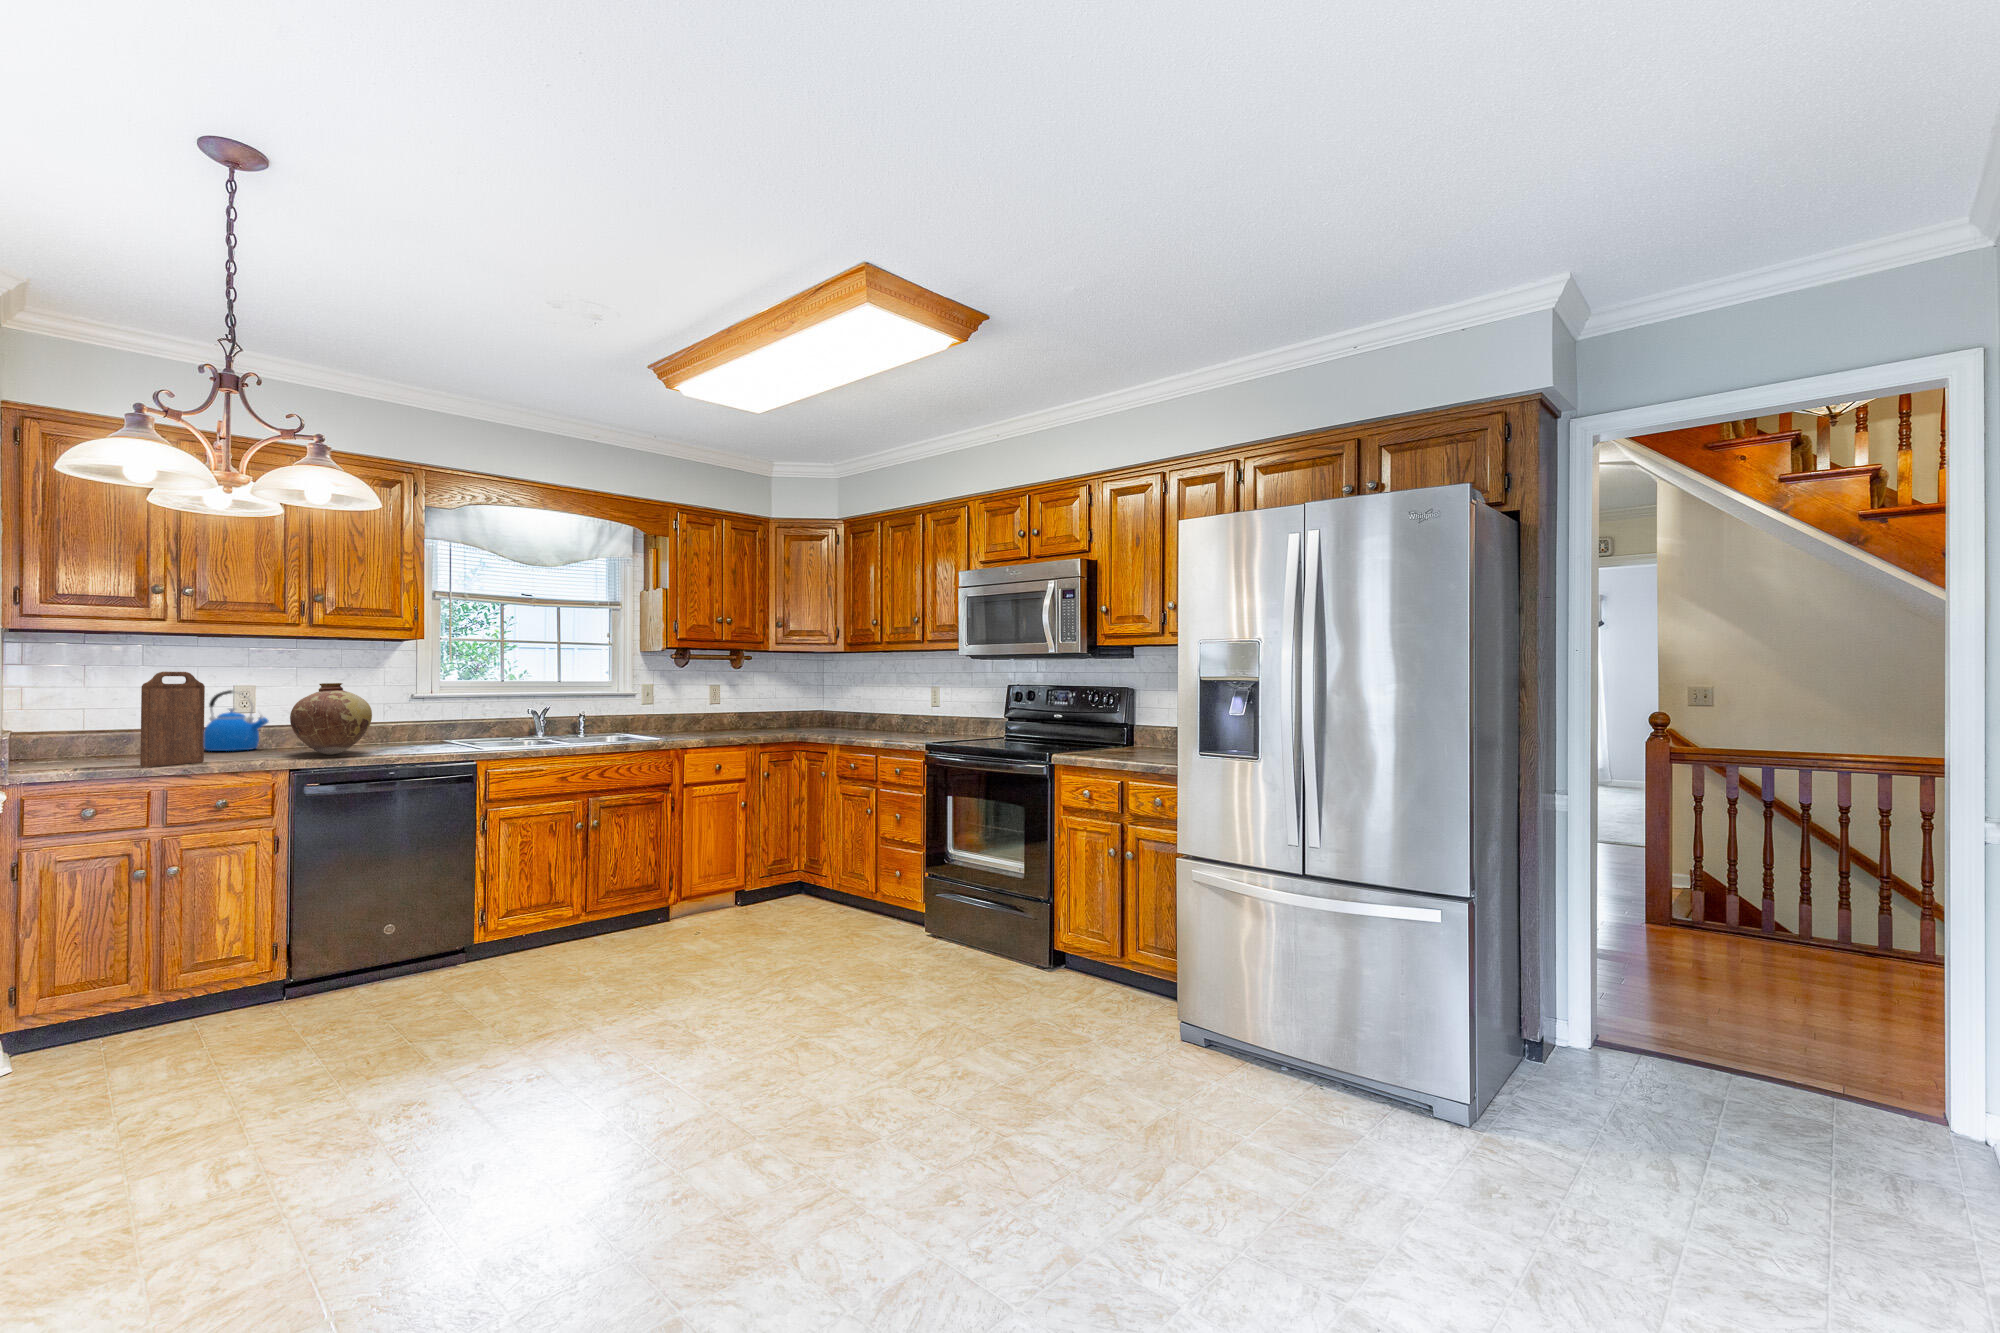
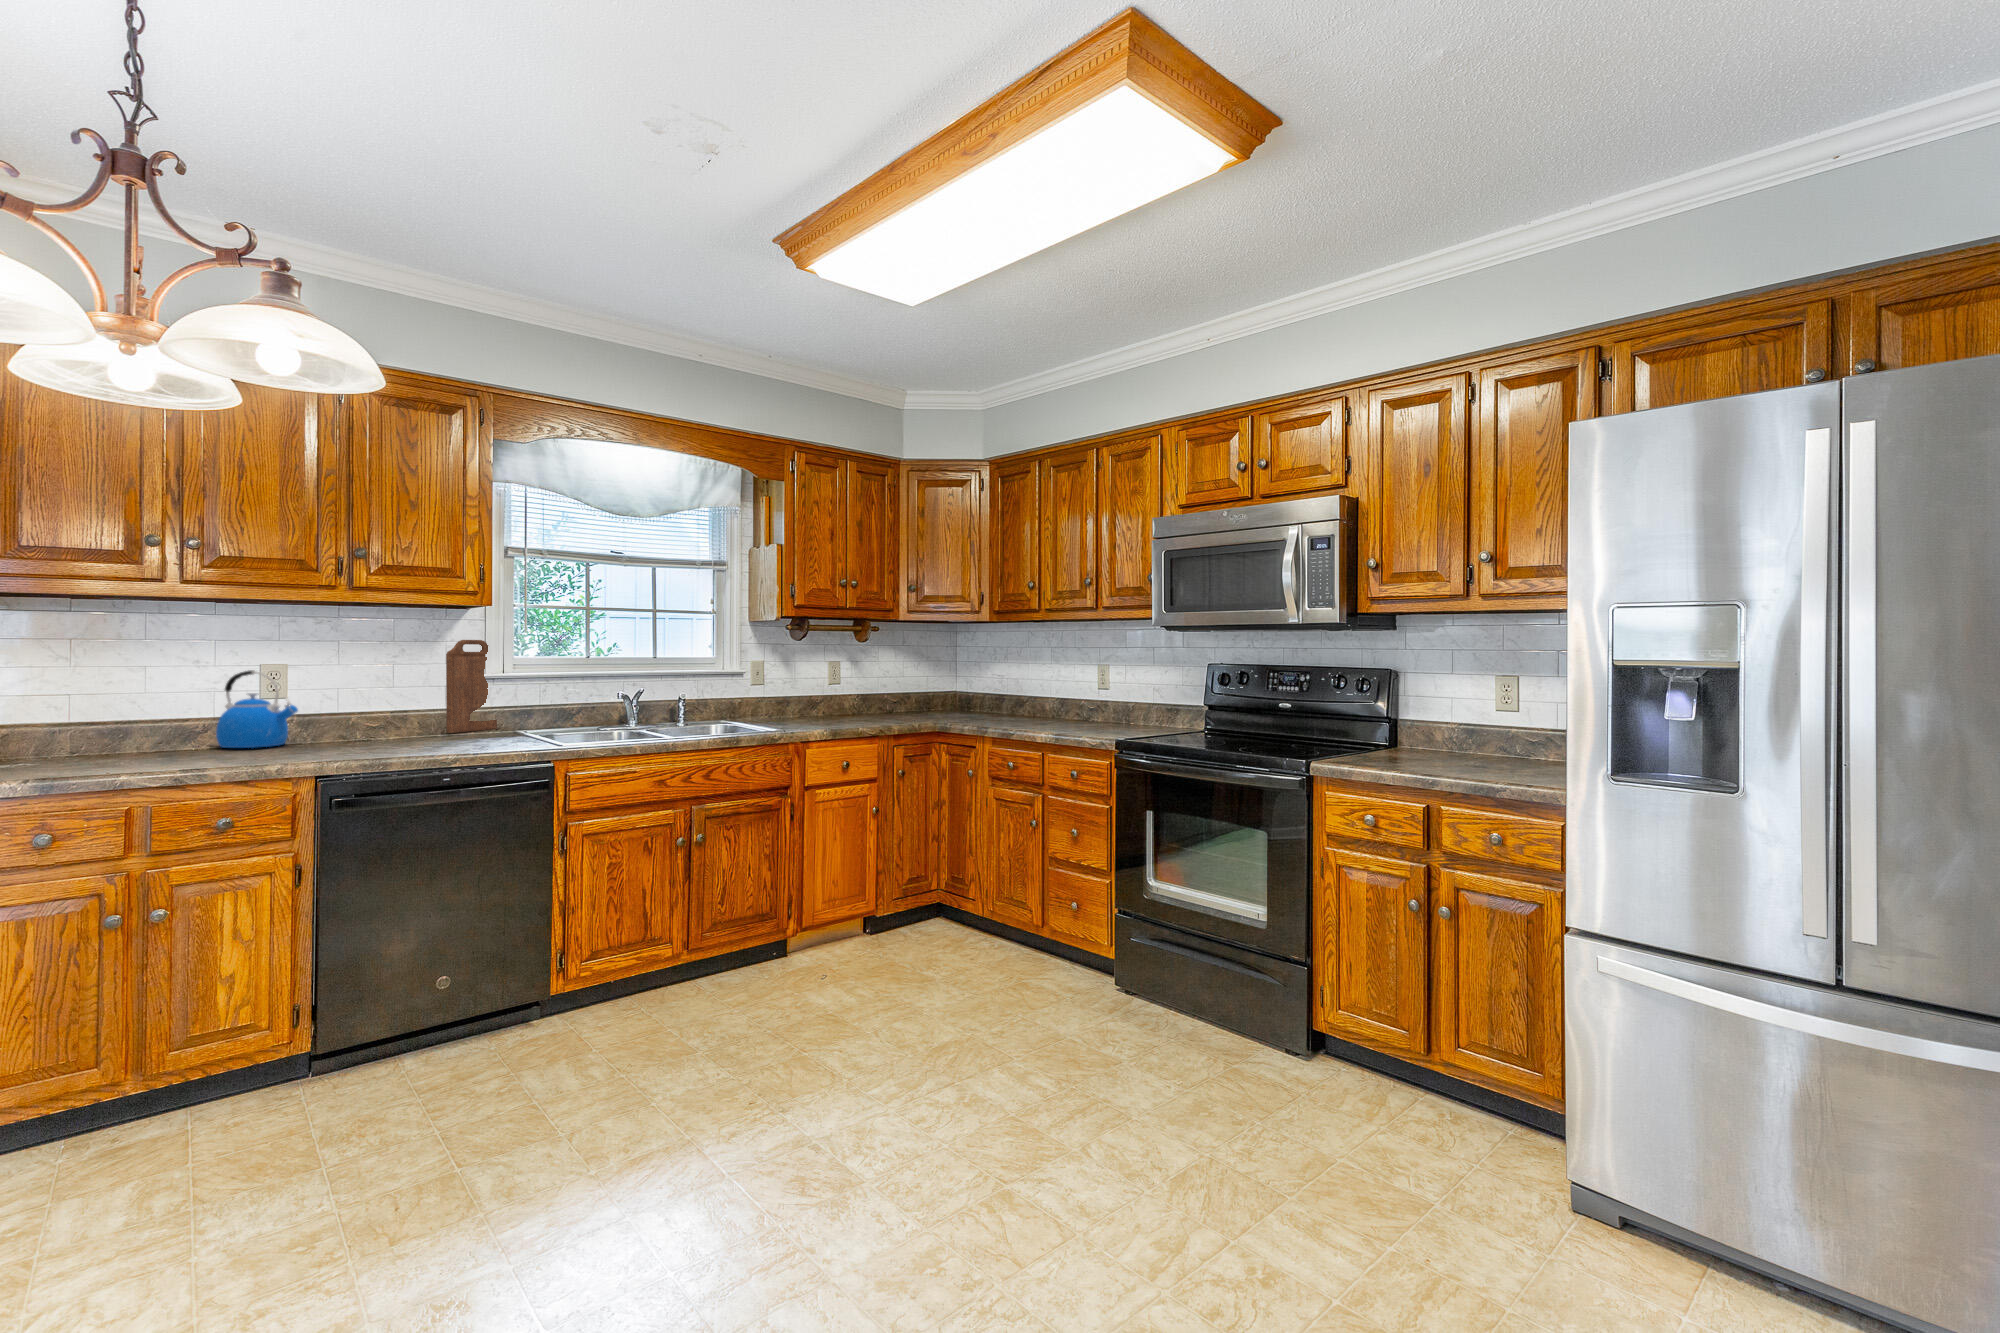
cutting board: present [140,672,205,767] -> present [446,640,497,733]
vase: present [290,683,372,755] -> none [319,662,423,754]

